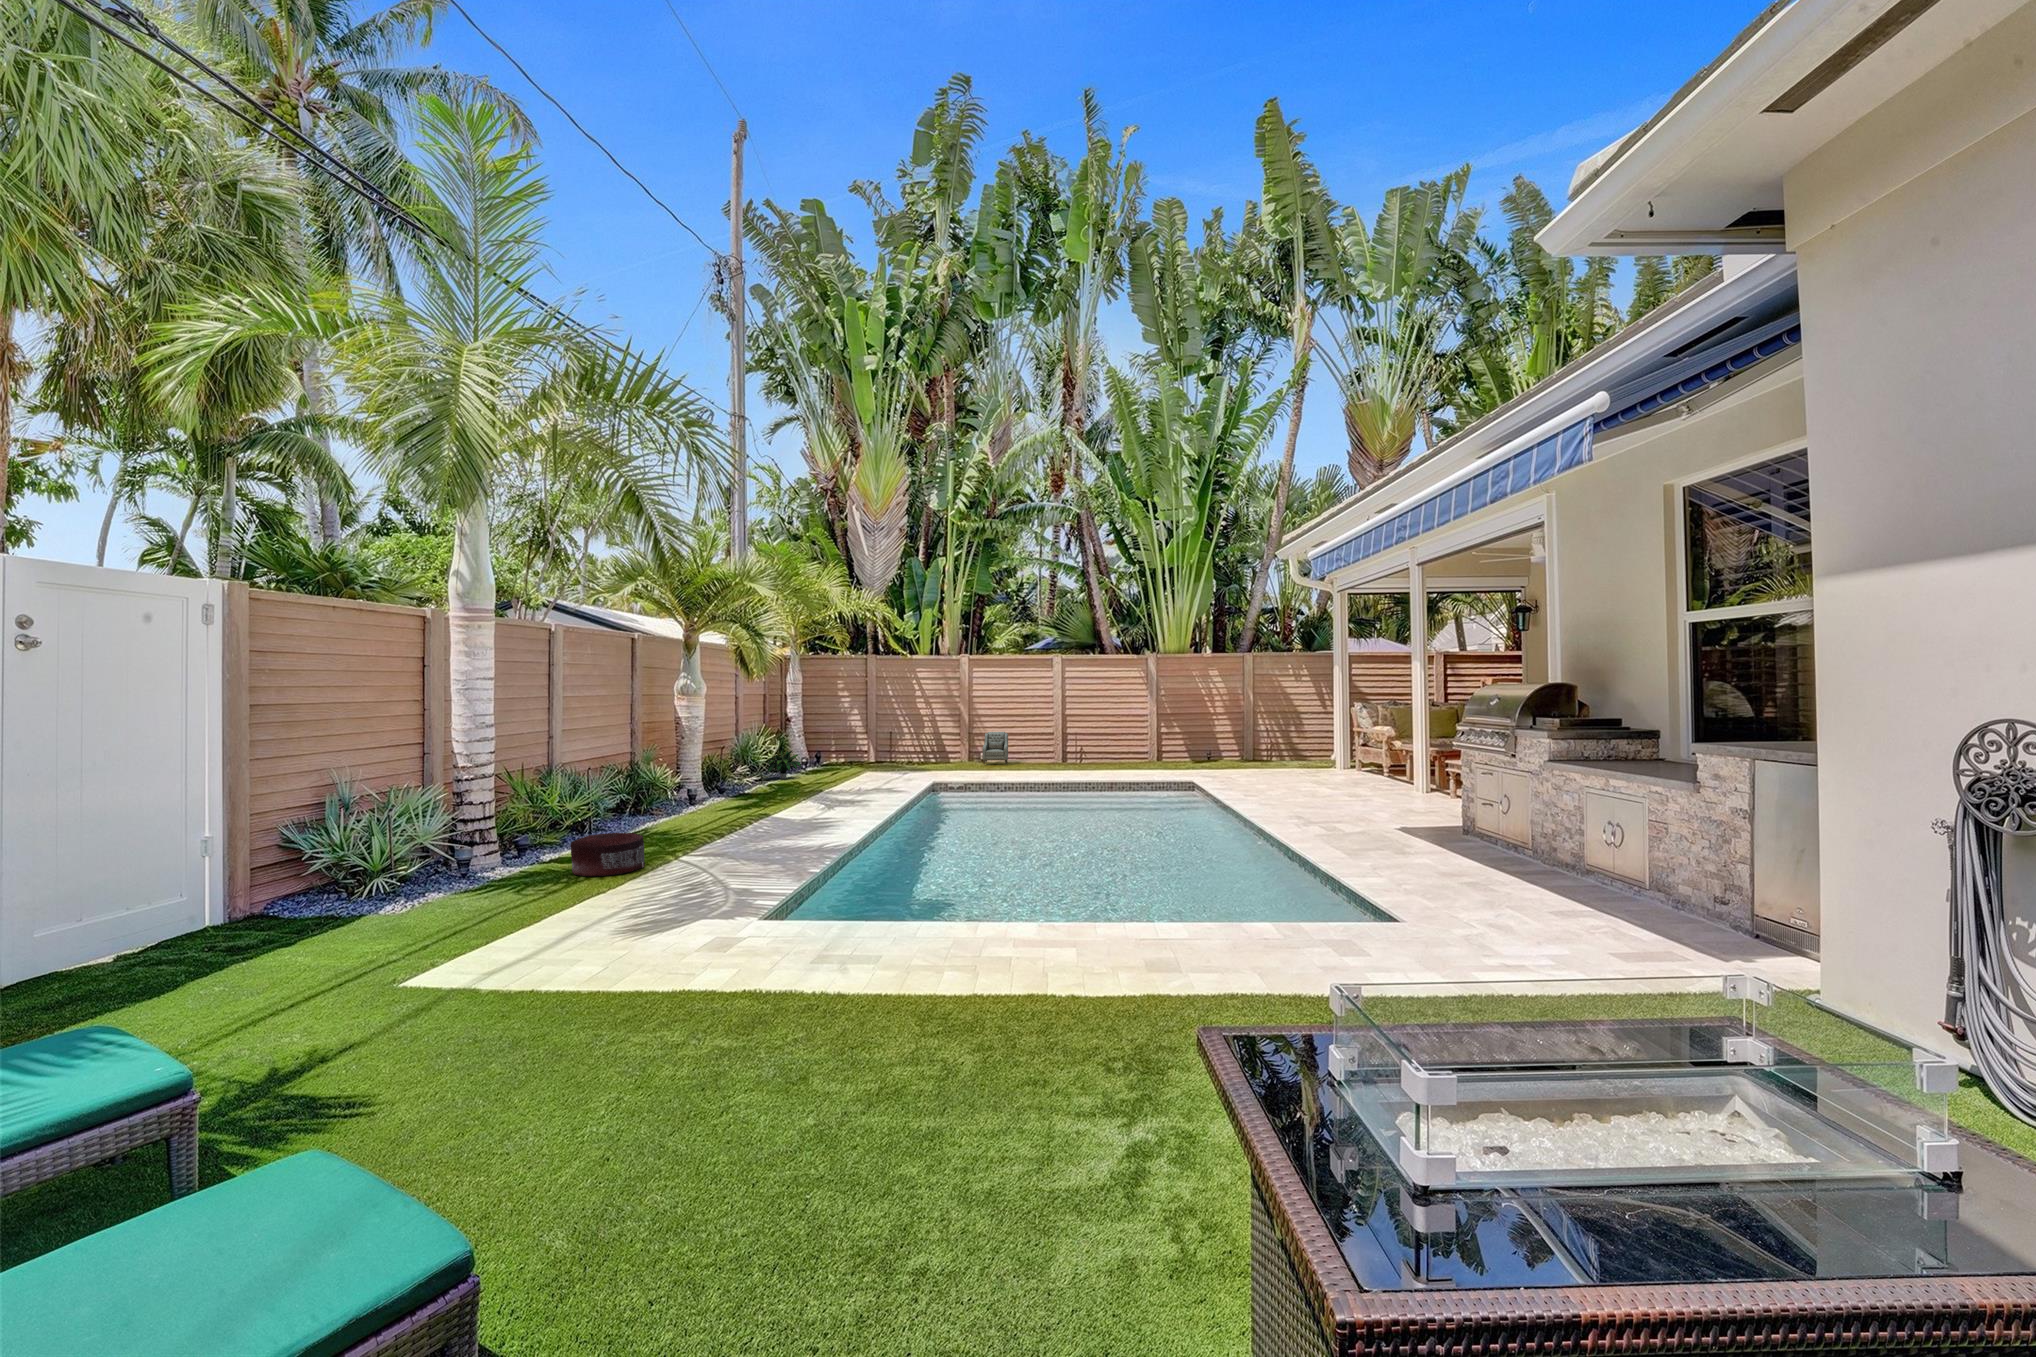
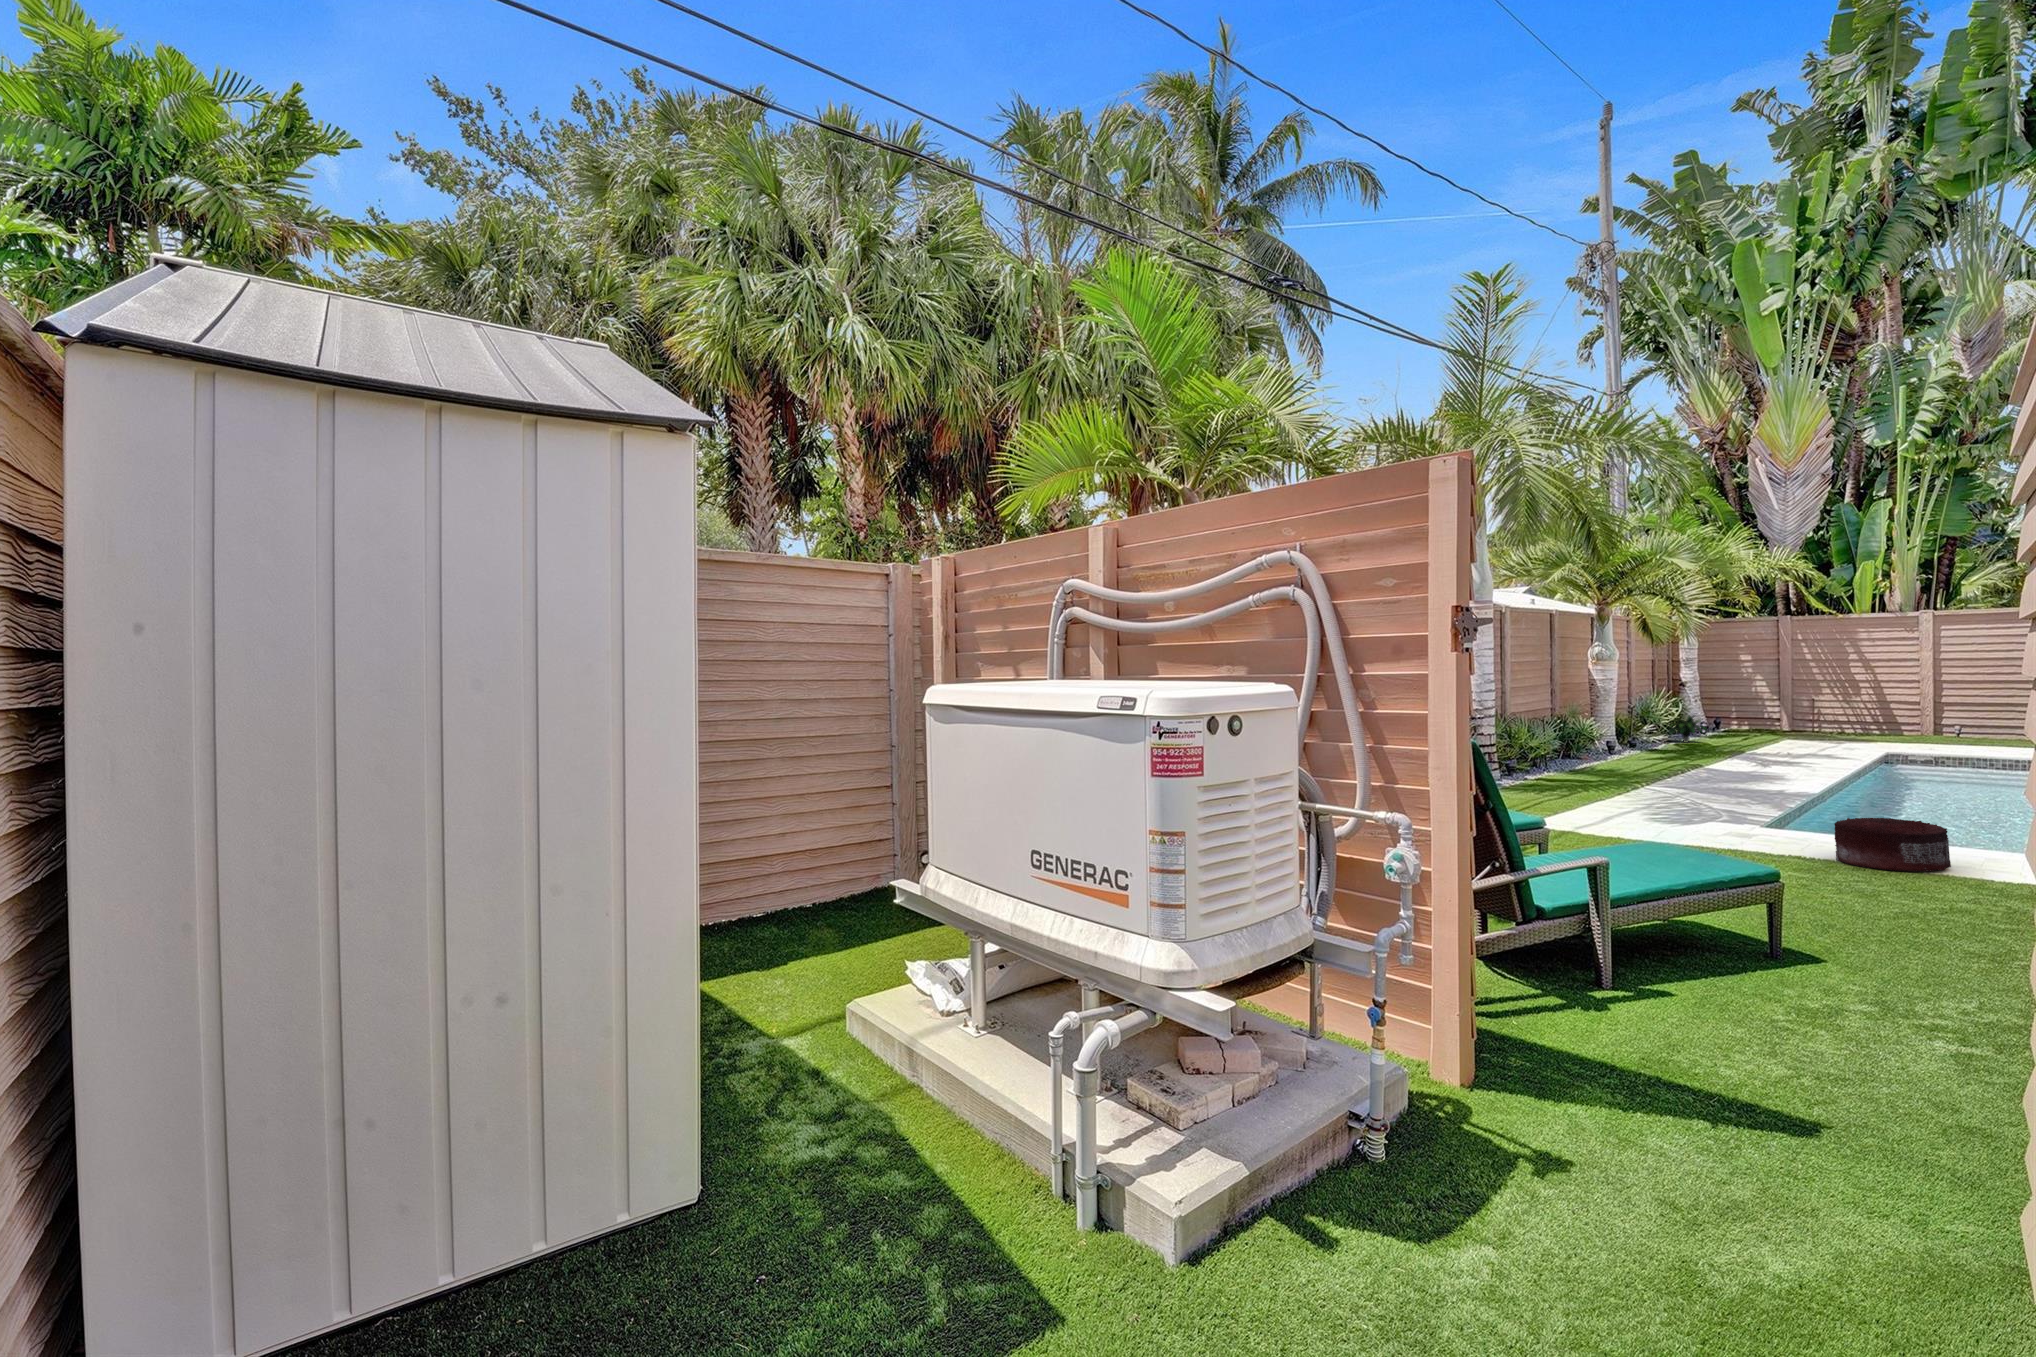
armchair: present [982,732,1008,764] -> none [1959,687,2002,741]
pouf: present [570,833,645,877] -> present [1834,818,1951,872]

